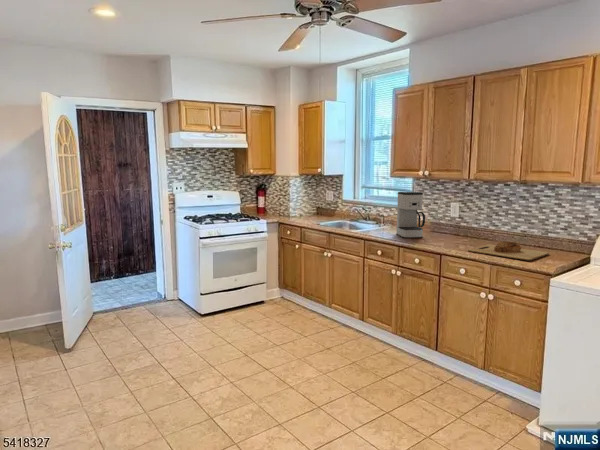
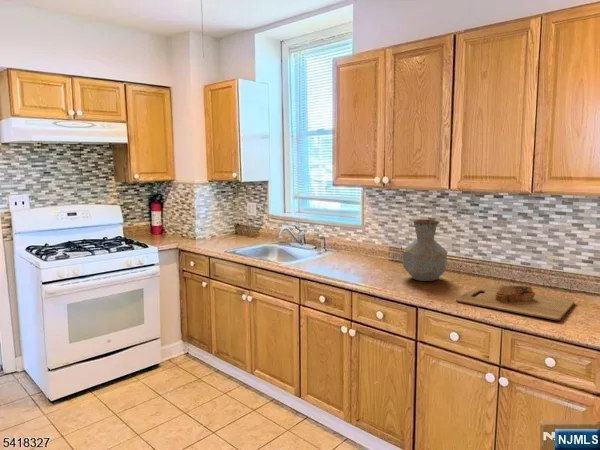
coffee maker: present [397,192,425,238] -> none [344,206,385,276]
vase: none [436,200,468,241] -> present [403,220,447,281]

